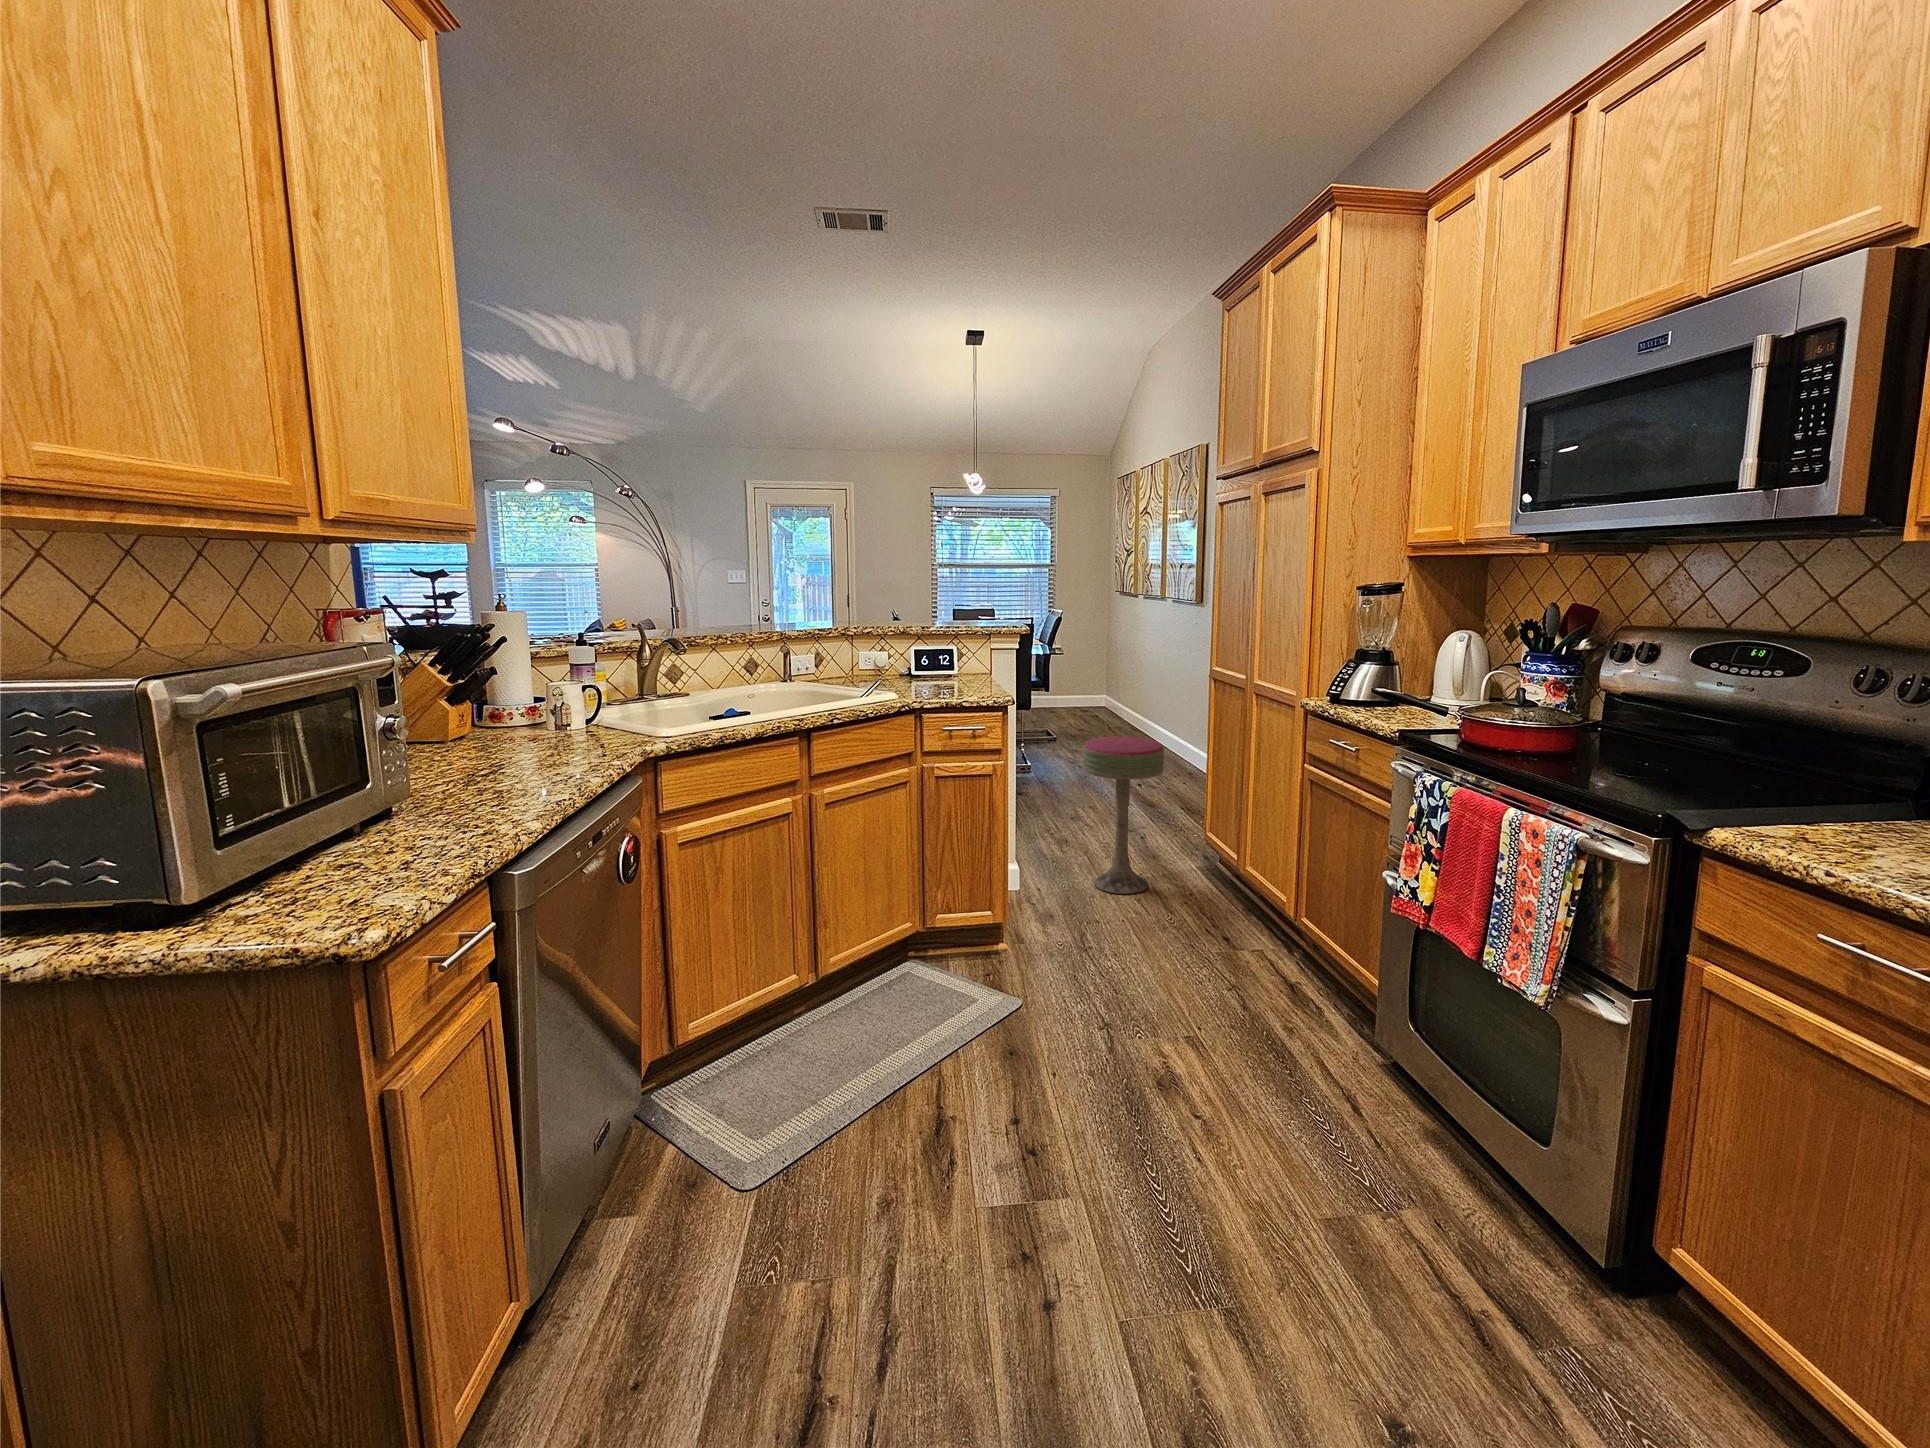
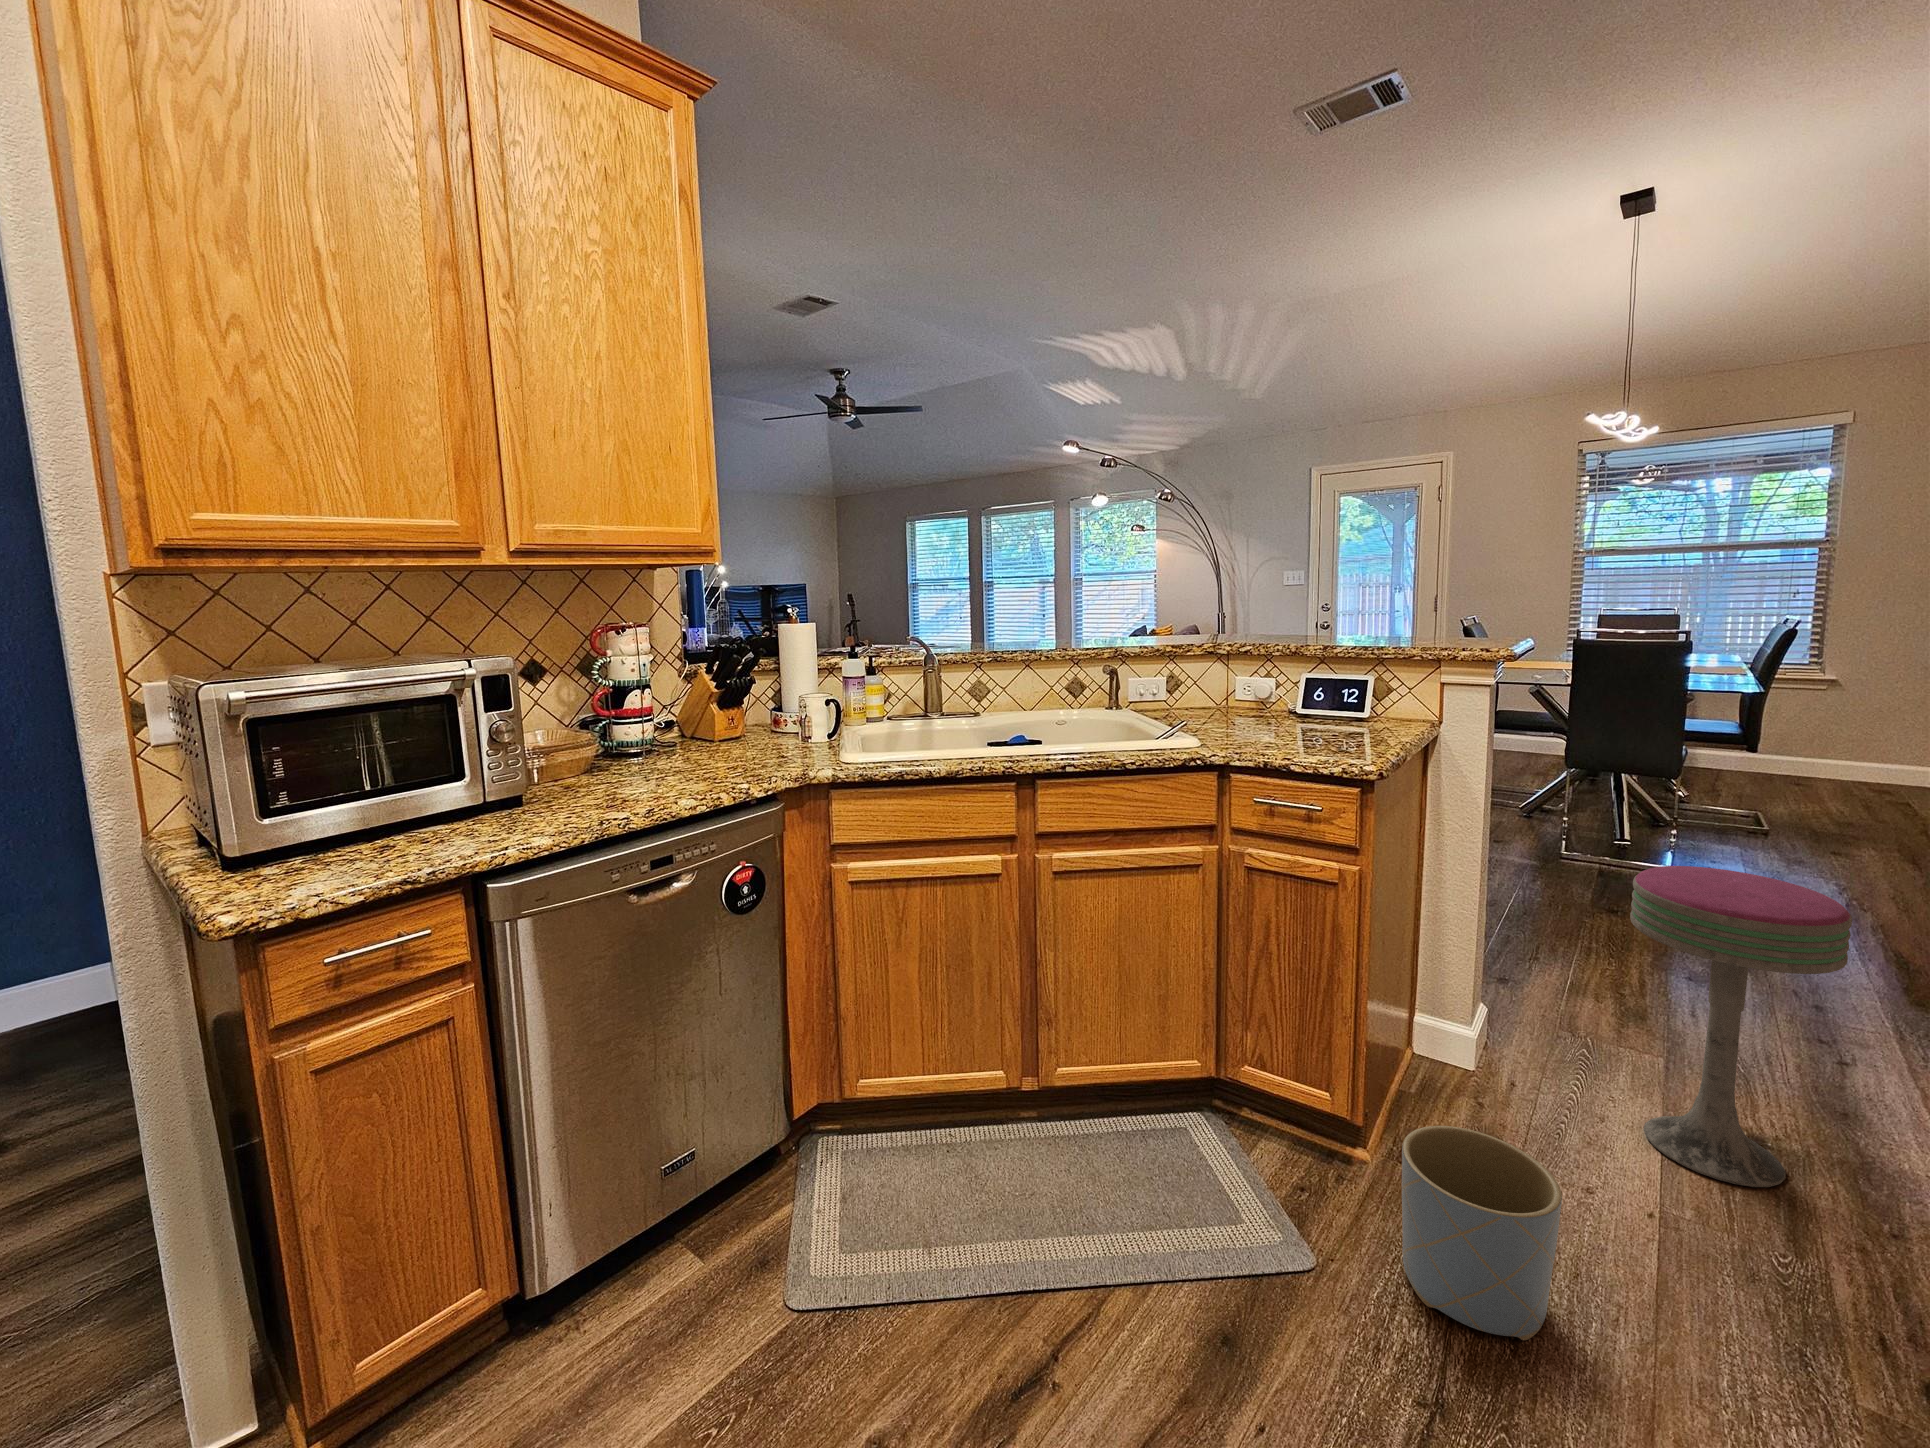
planter: none [1049,893,1122,992] -> present [1402,1126,1562,1340]

